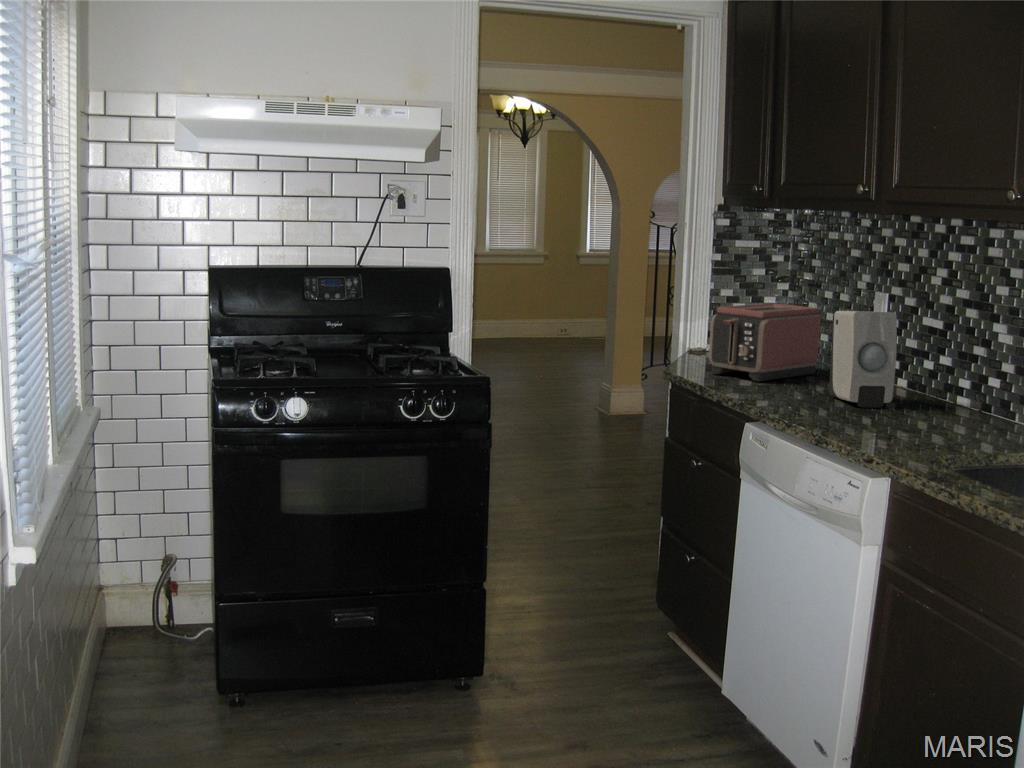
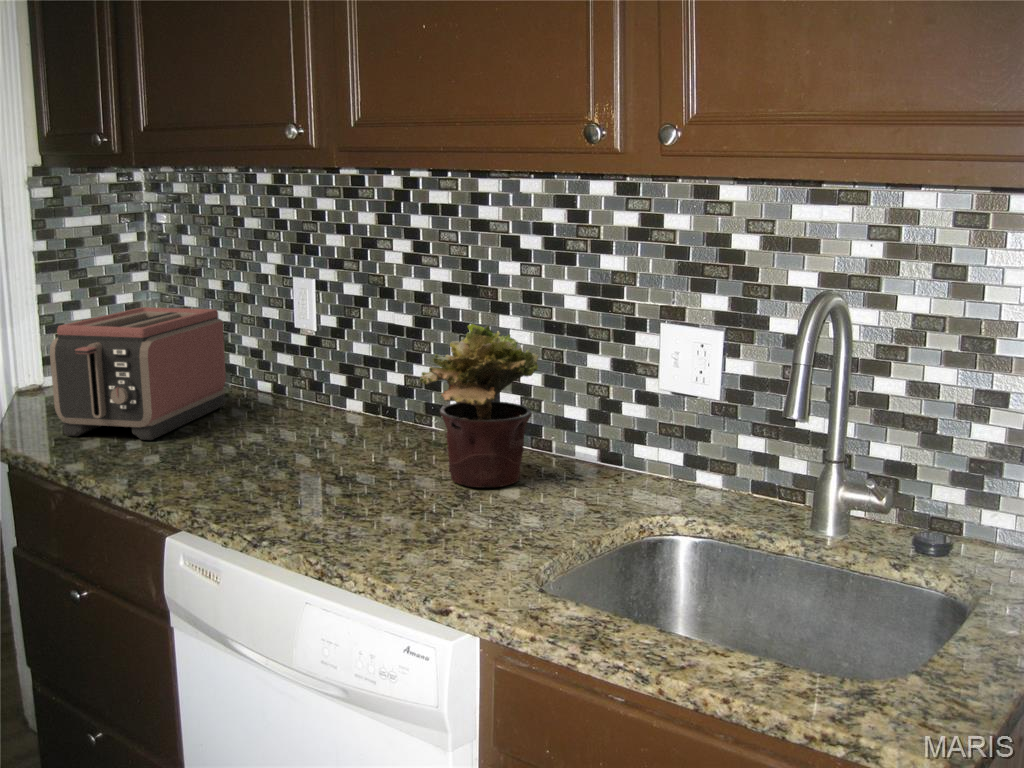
soap dispenser: present [829,311,897,408] -> none [264,313,378,467]
potted plant: none [915,322,999,429] -> present [420,324,539,488]

